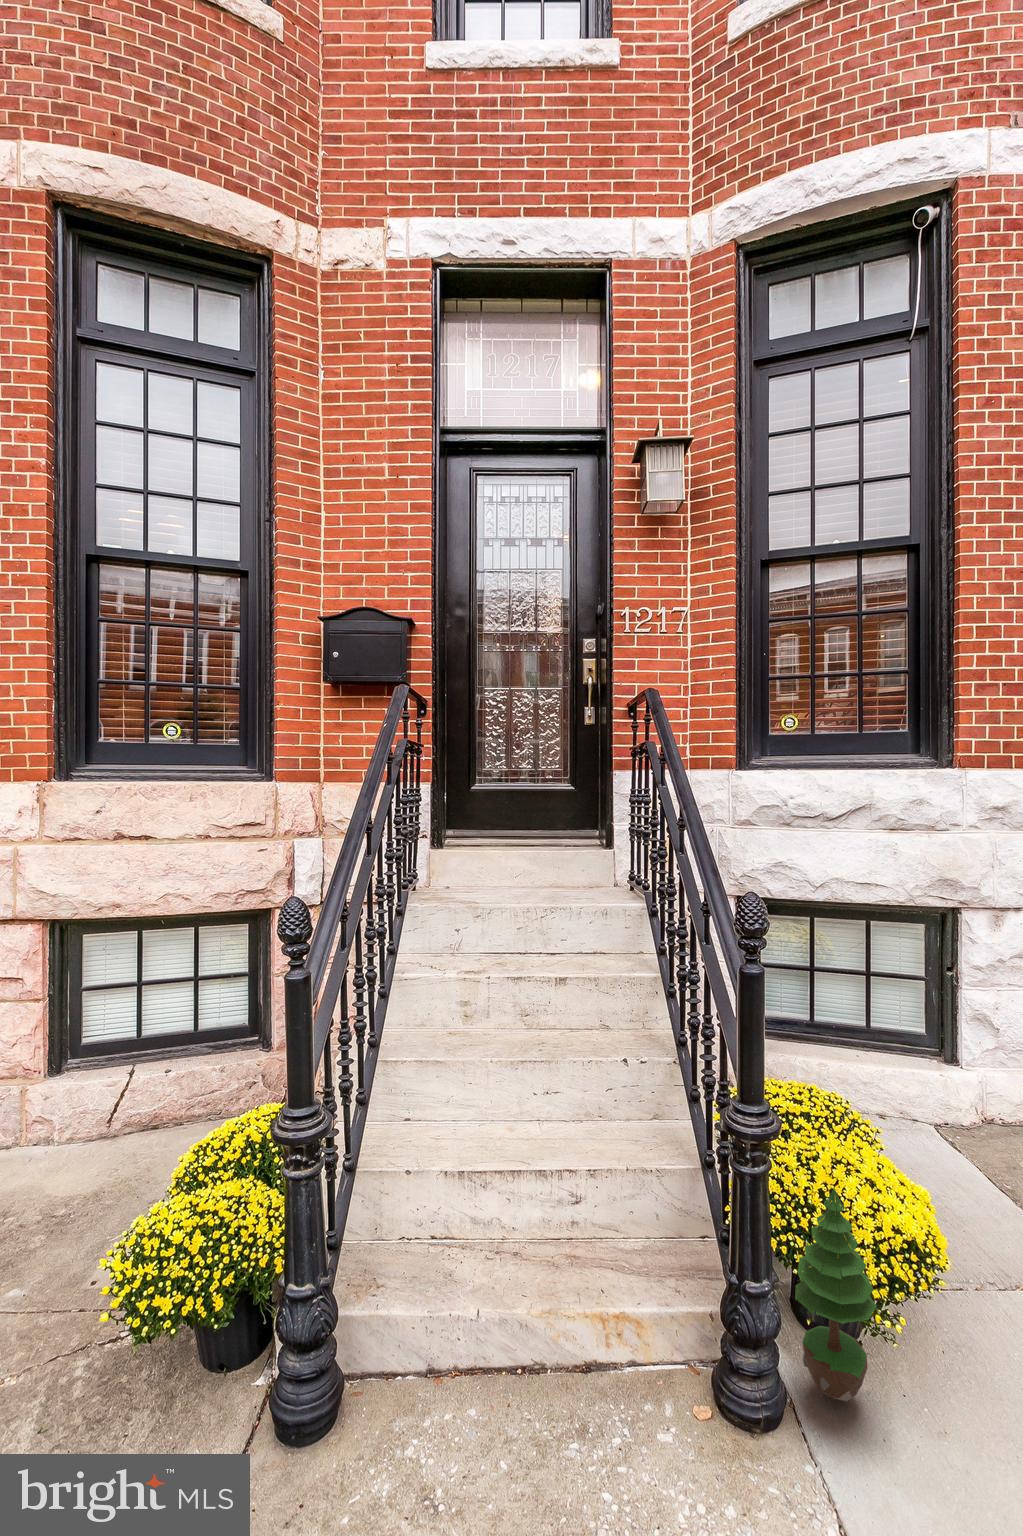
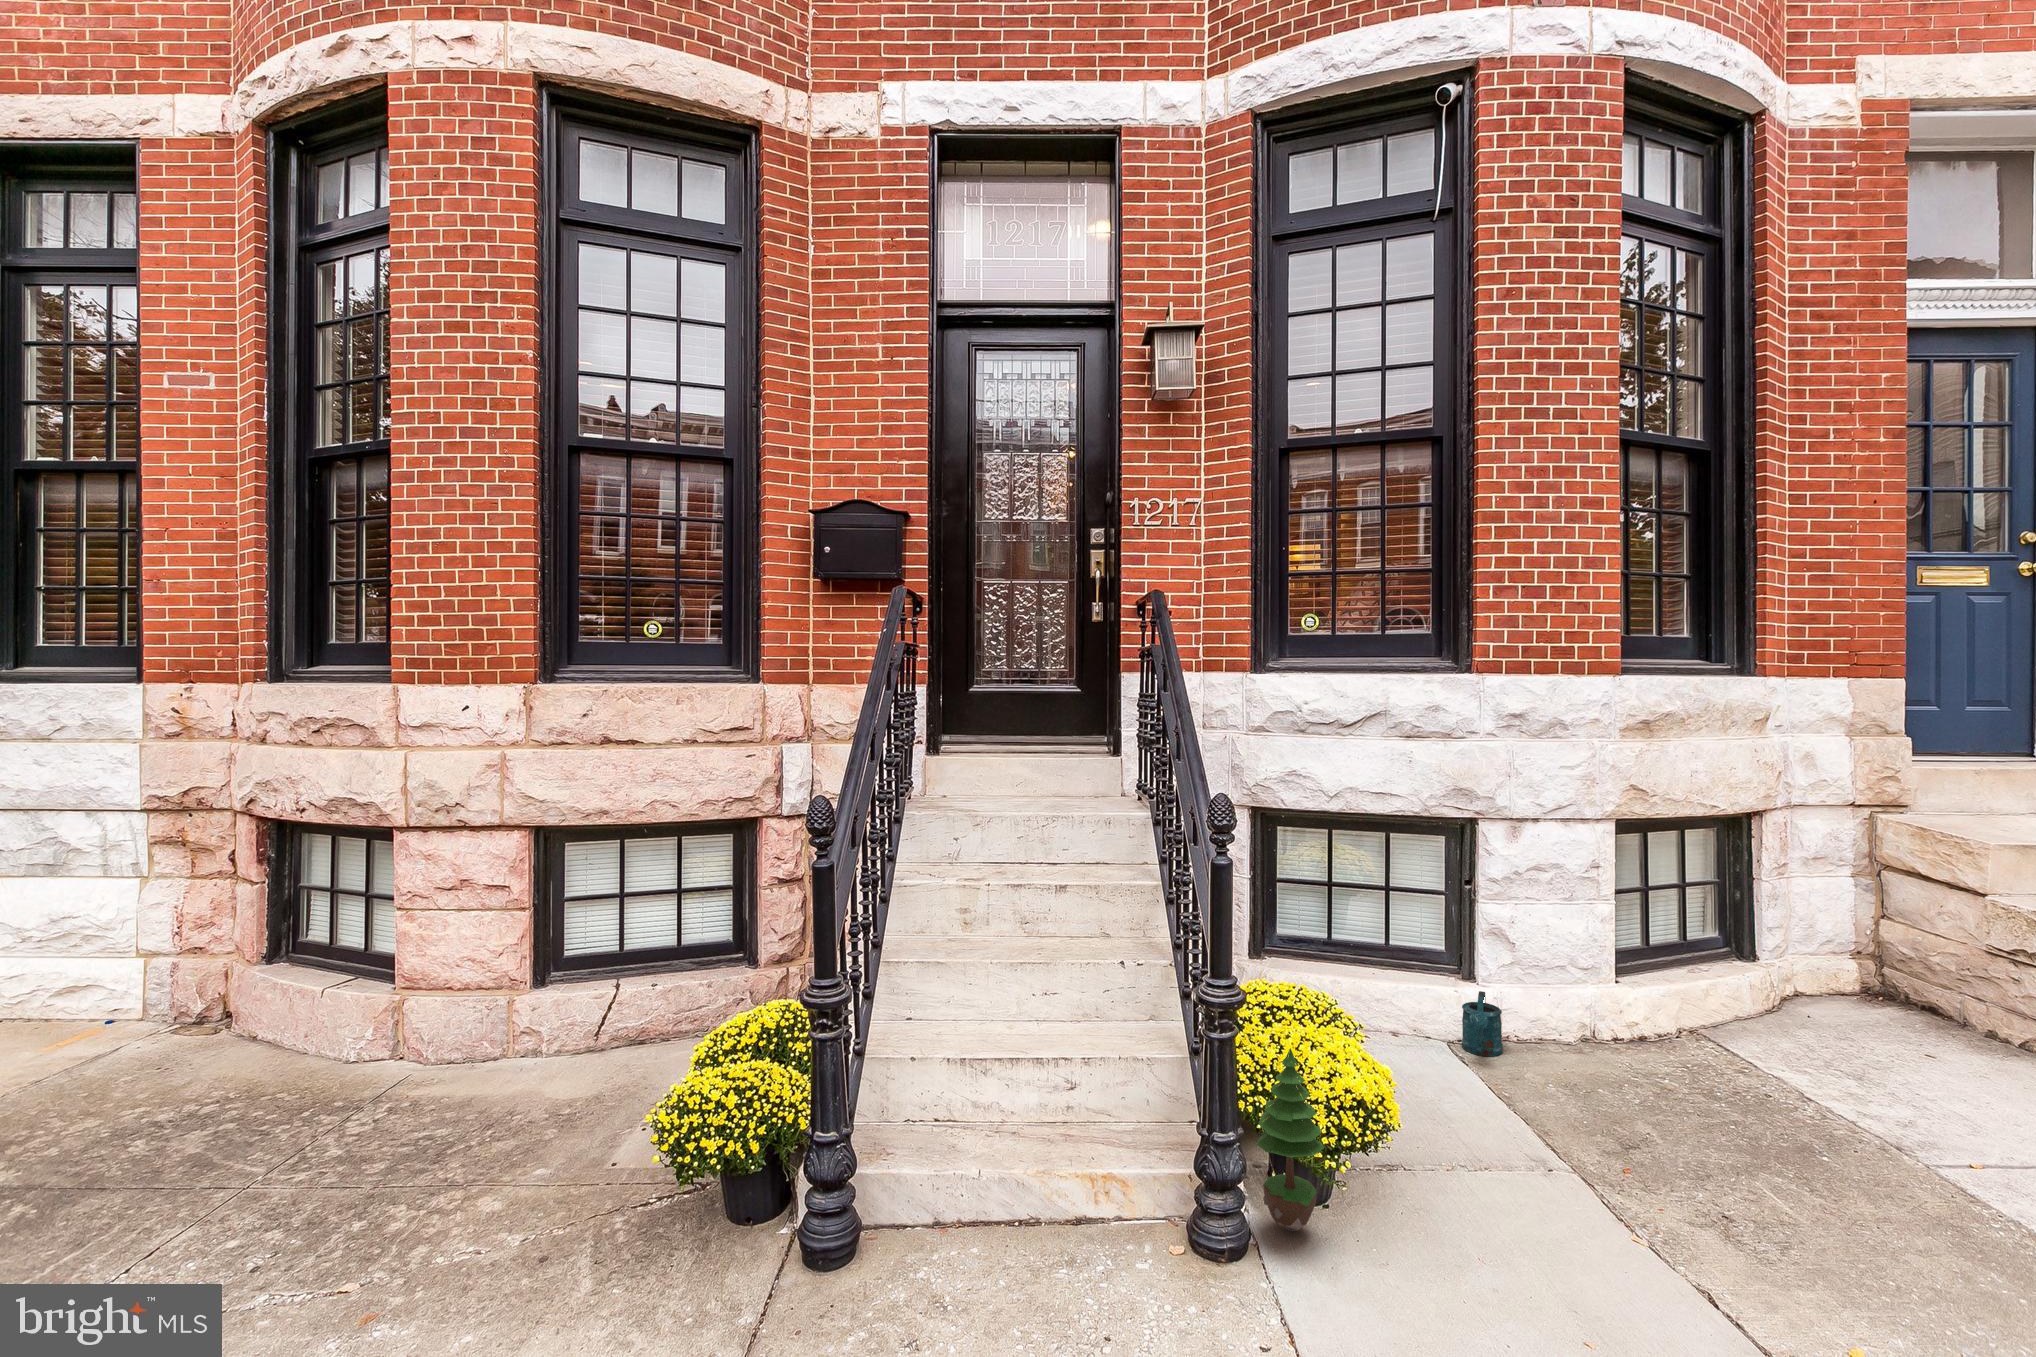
watering can: none [952,1076,995,1144] -> present [1462,991,1503,1057]

